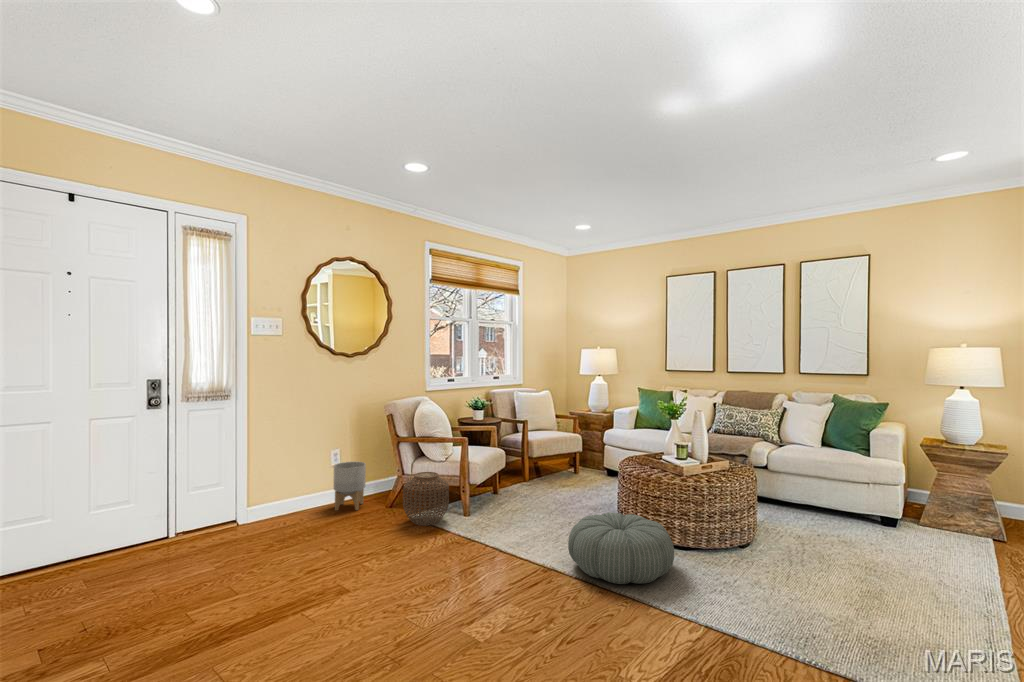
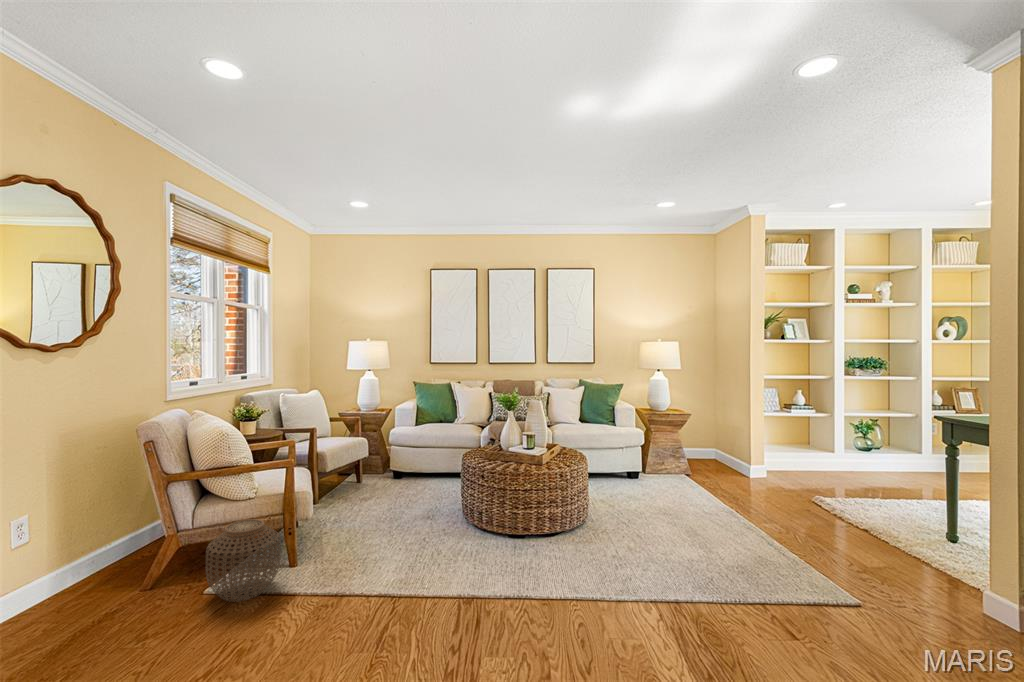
planter: present [334,461,366,510] -> none [28,530,99,628]
pouf: present [568,513,674,584] -> none [477,514,583,591]

